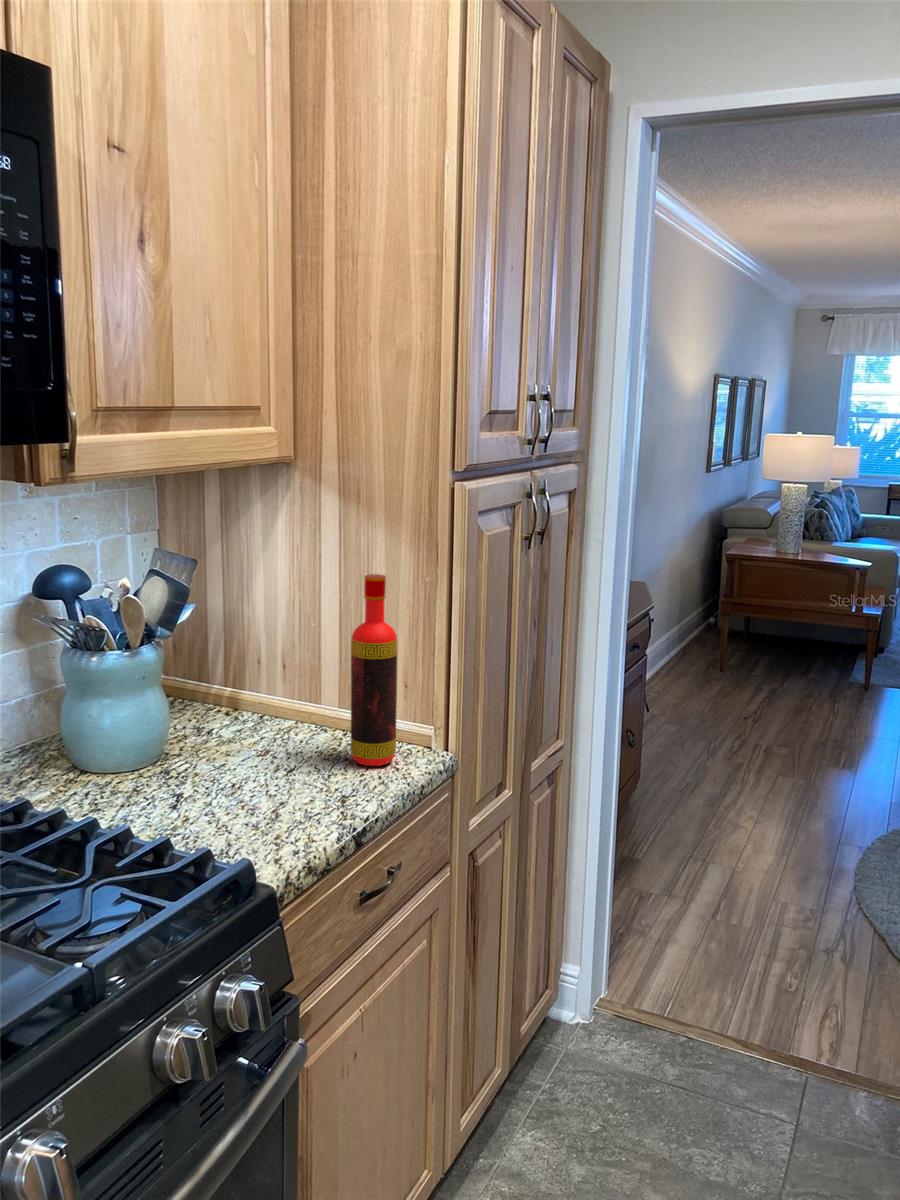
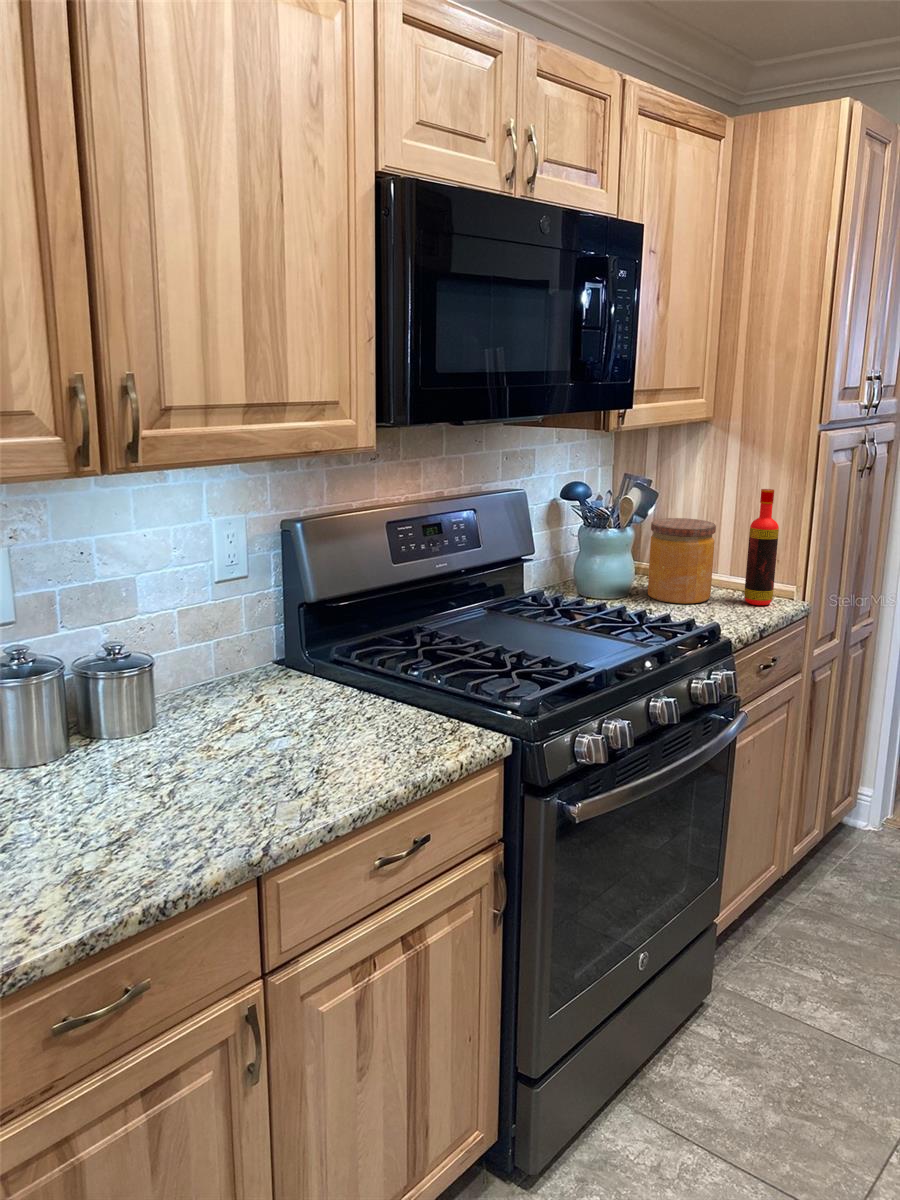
jar: none [188,623,297,773] -> present [648,518,716,604]

